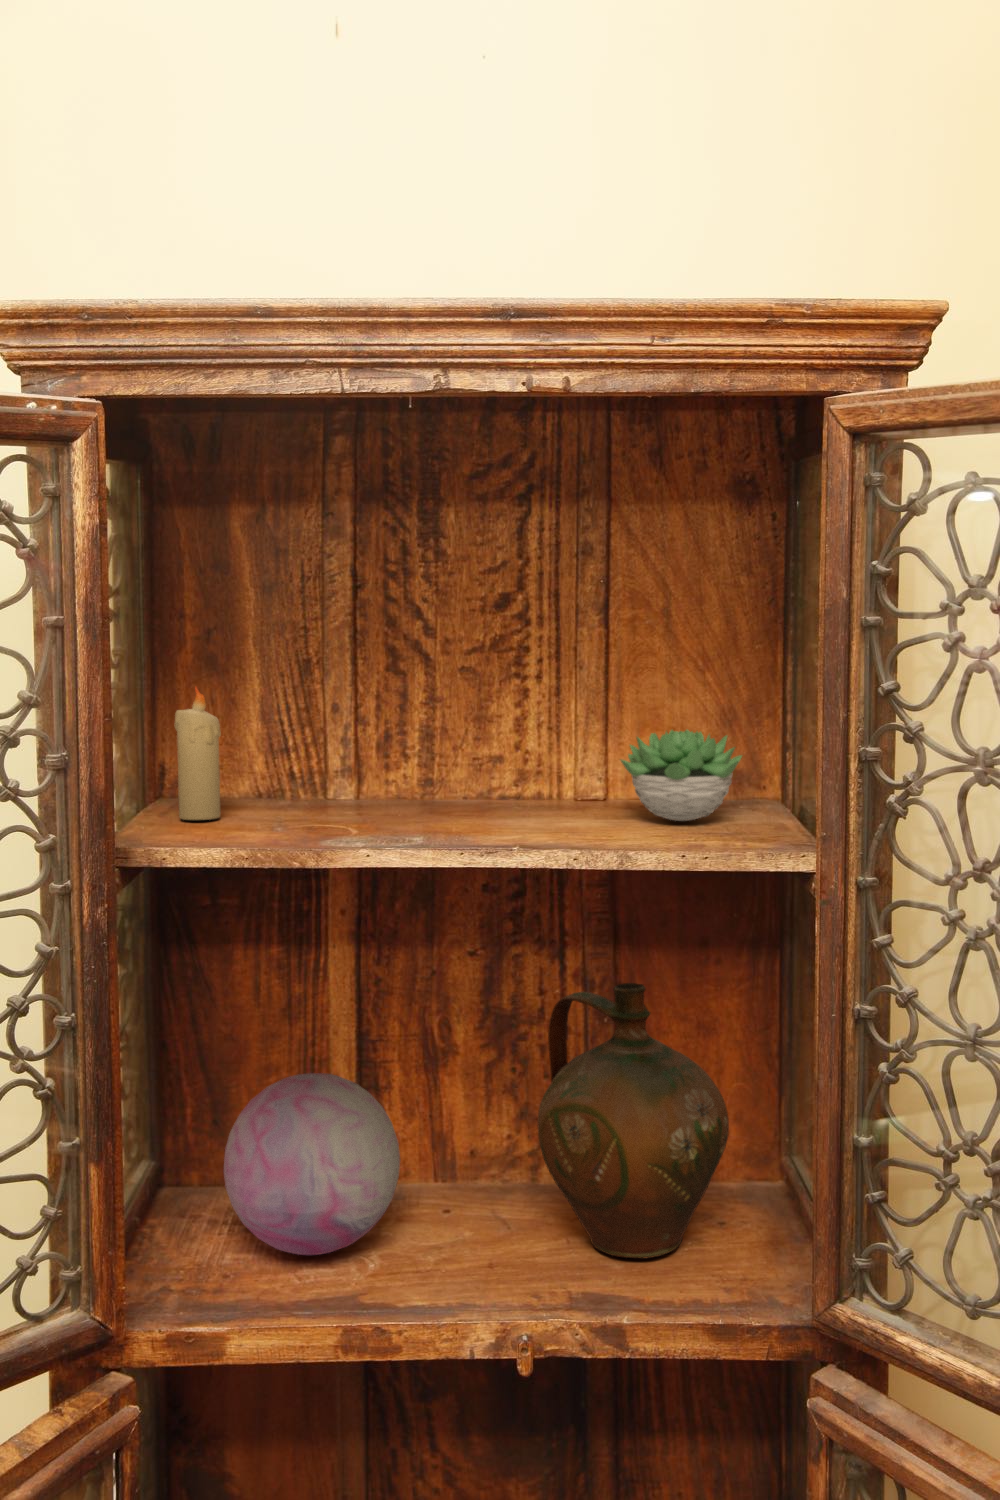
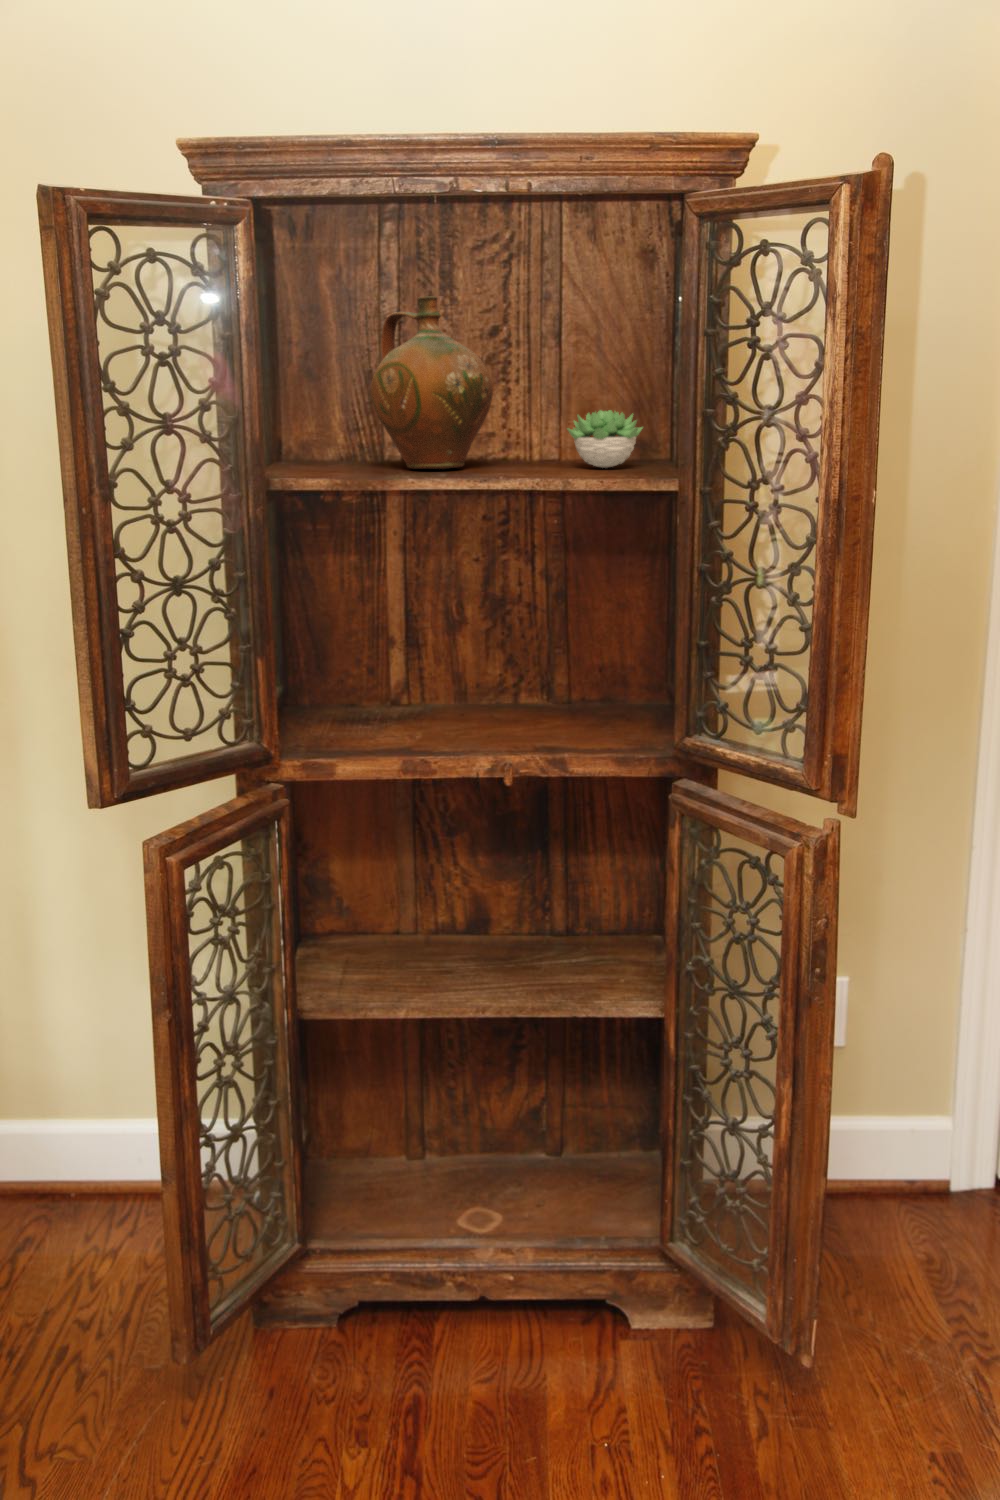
candle: present [174,687,221,820] -> none [290,384,320,469]
ceramic jug: present [537,983,729,1259] -> present [371,296,493,469]
decorative orb: present [224,1073,400,1255] -> none [328,628,434,733]

